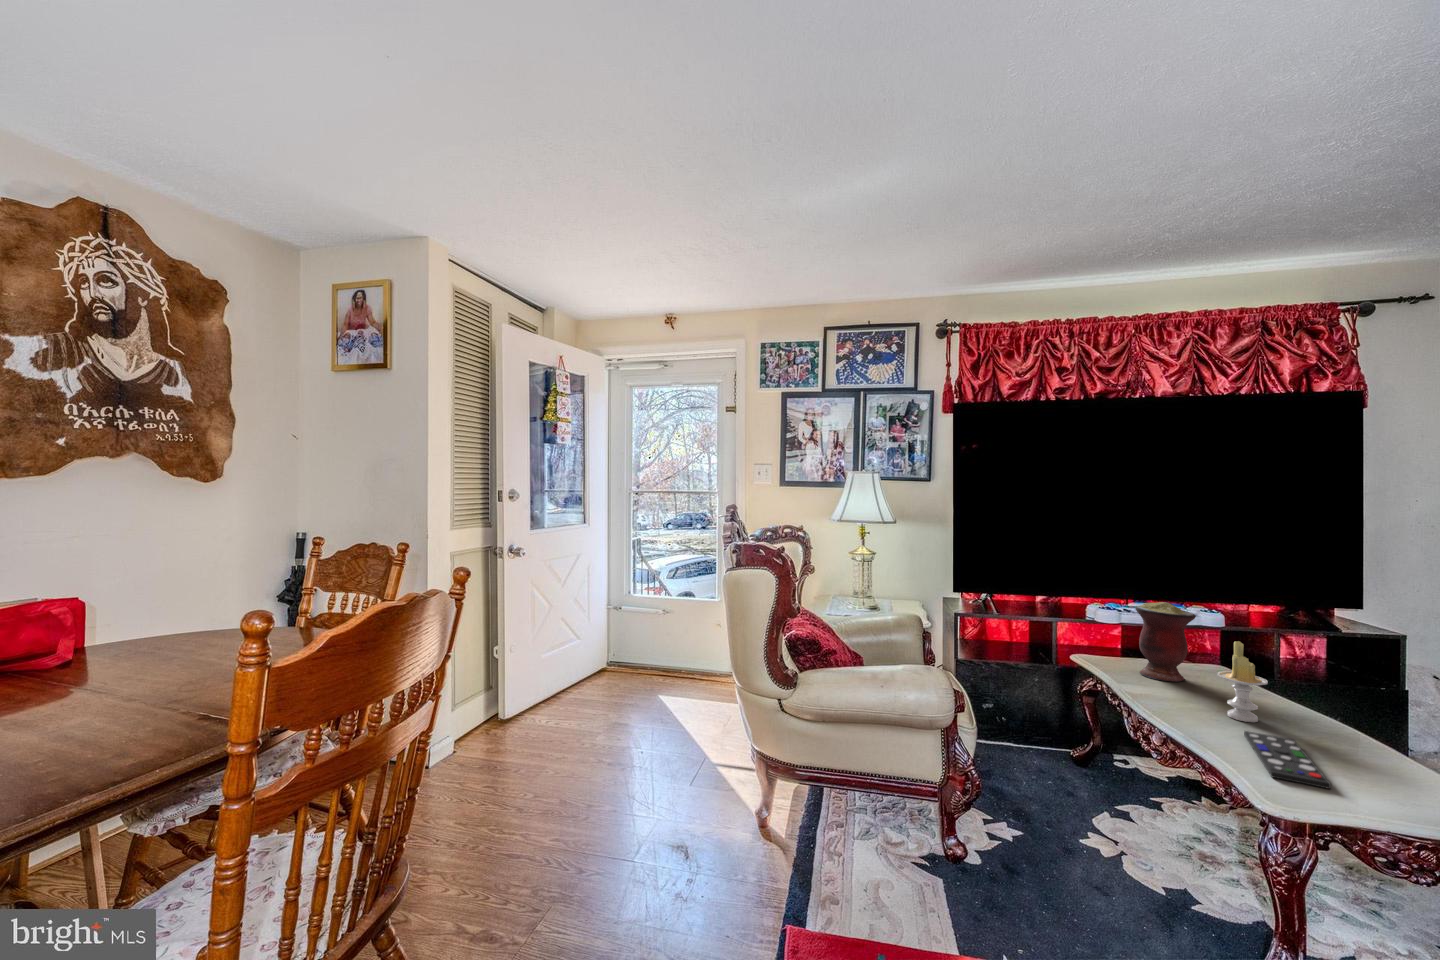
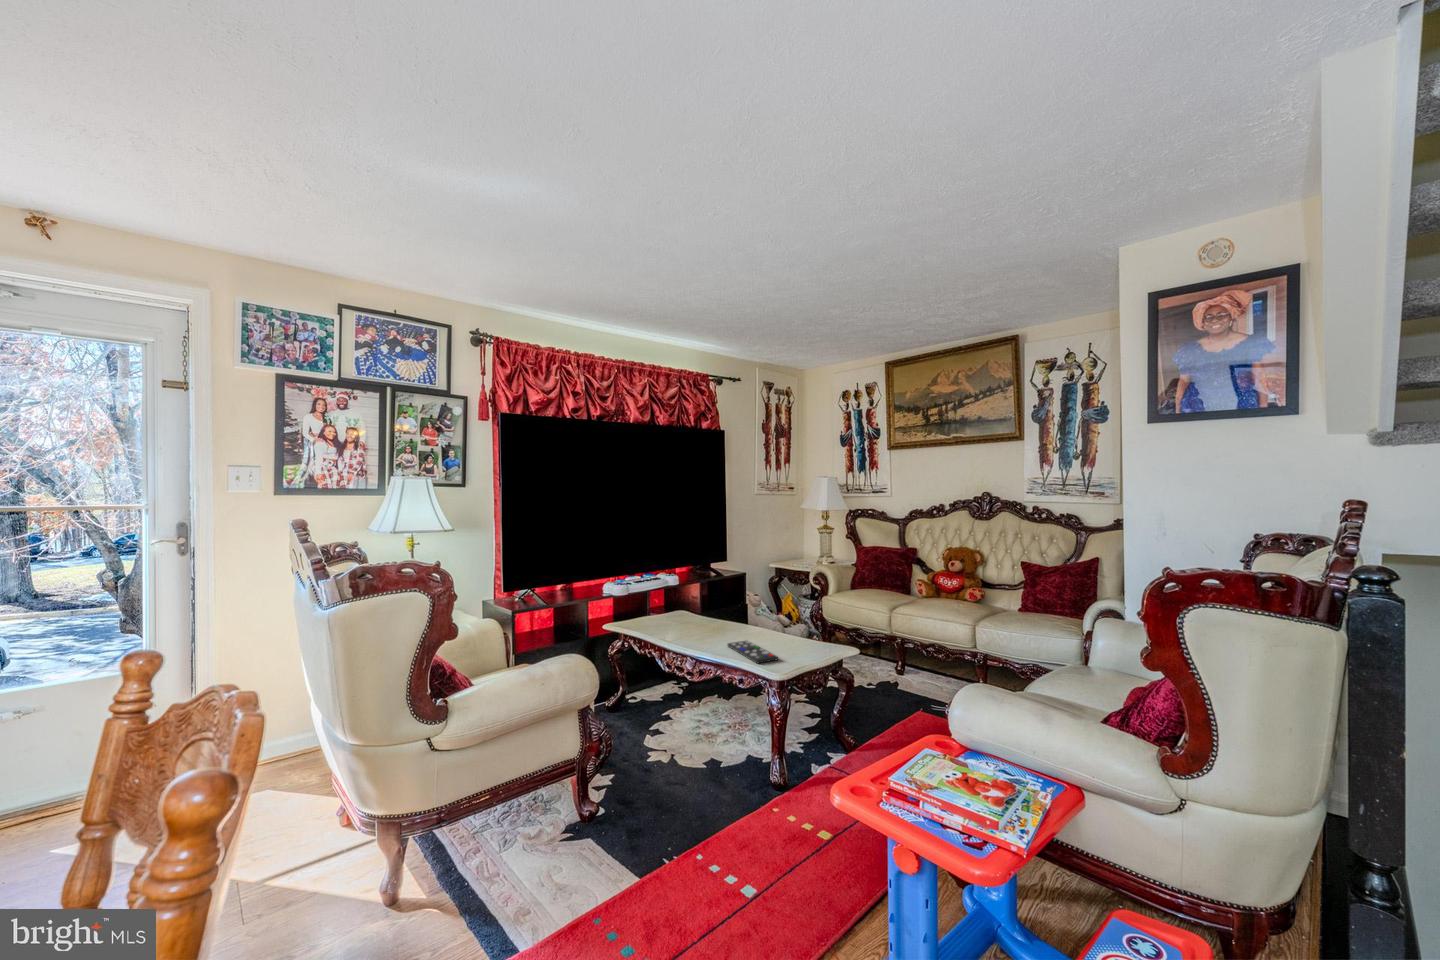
vase: present [1135,602,1196,682] -> none [644,572,679,628]
candle: present [1218,641,1268,722] -> none [705,589,729,639]

